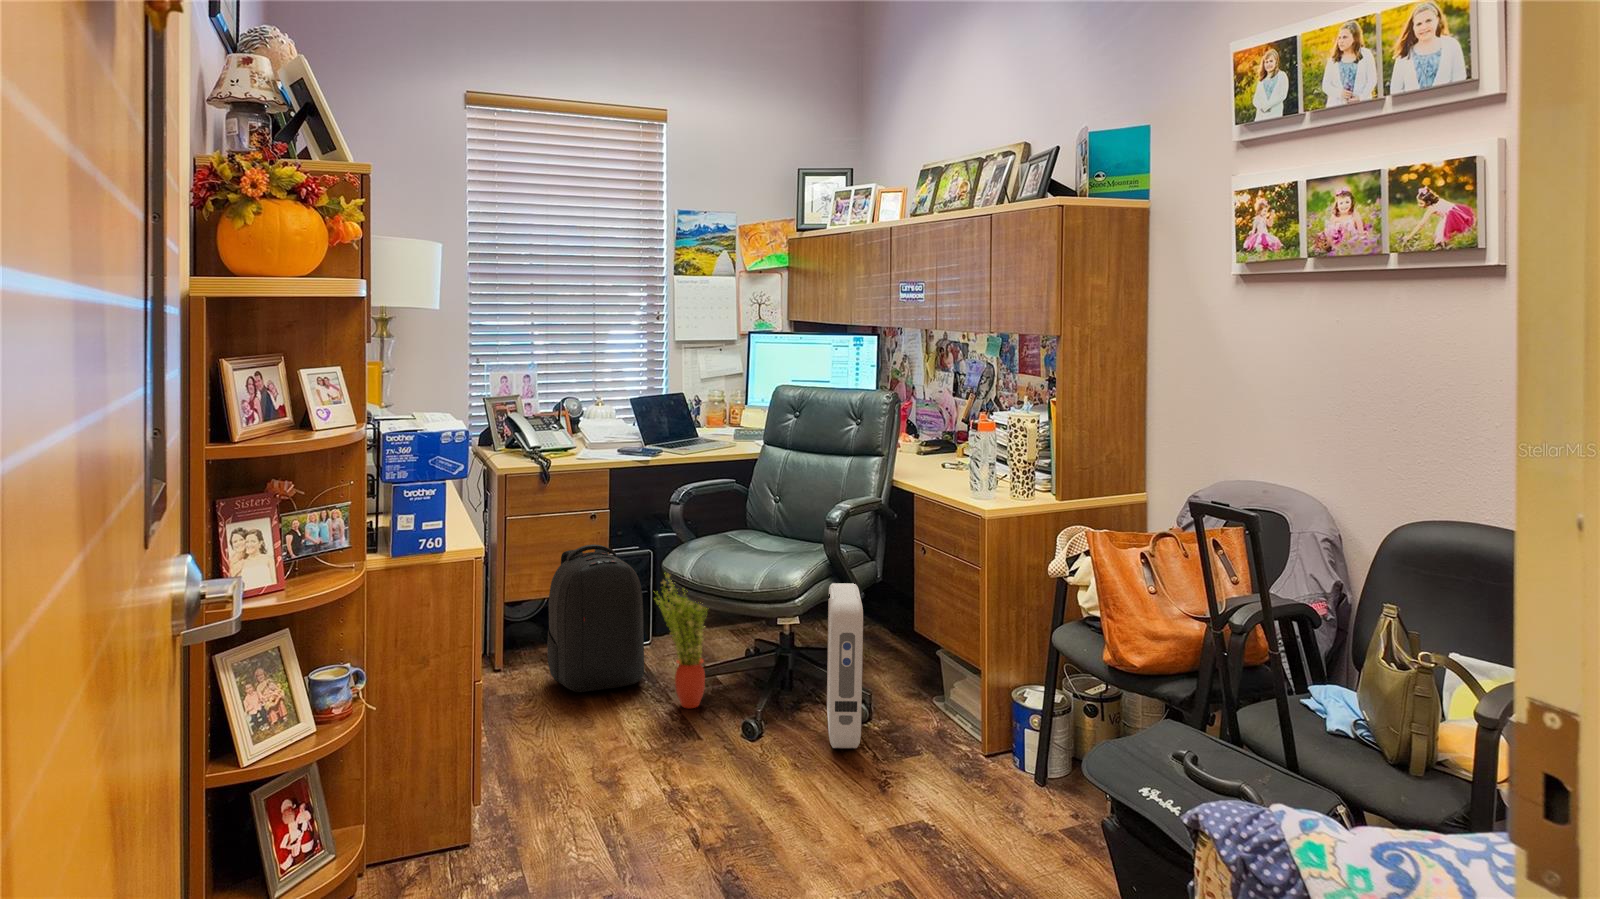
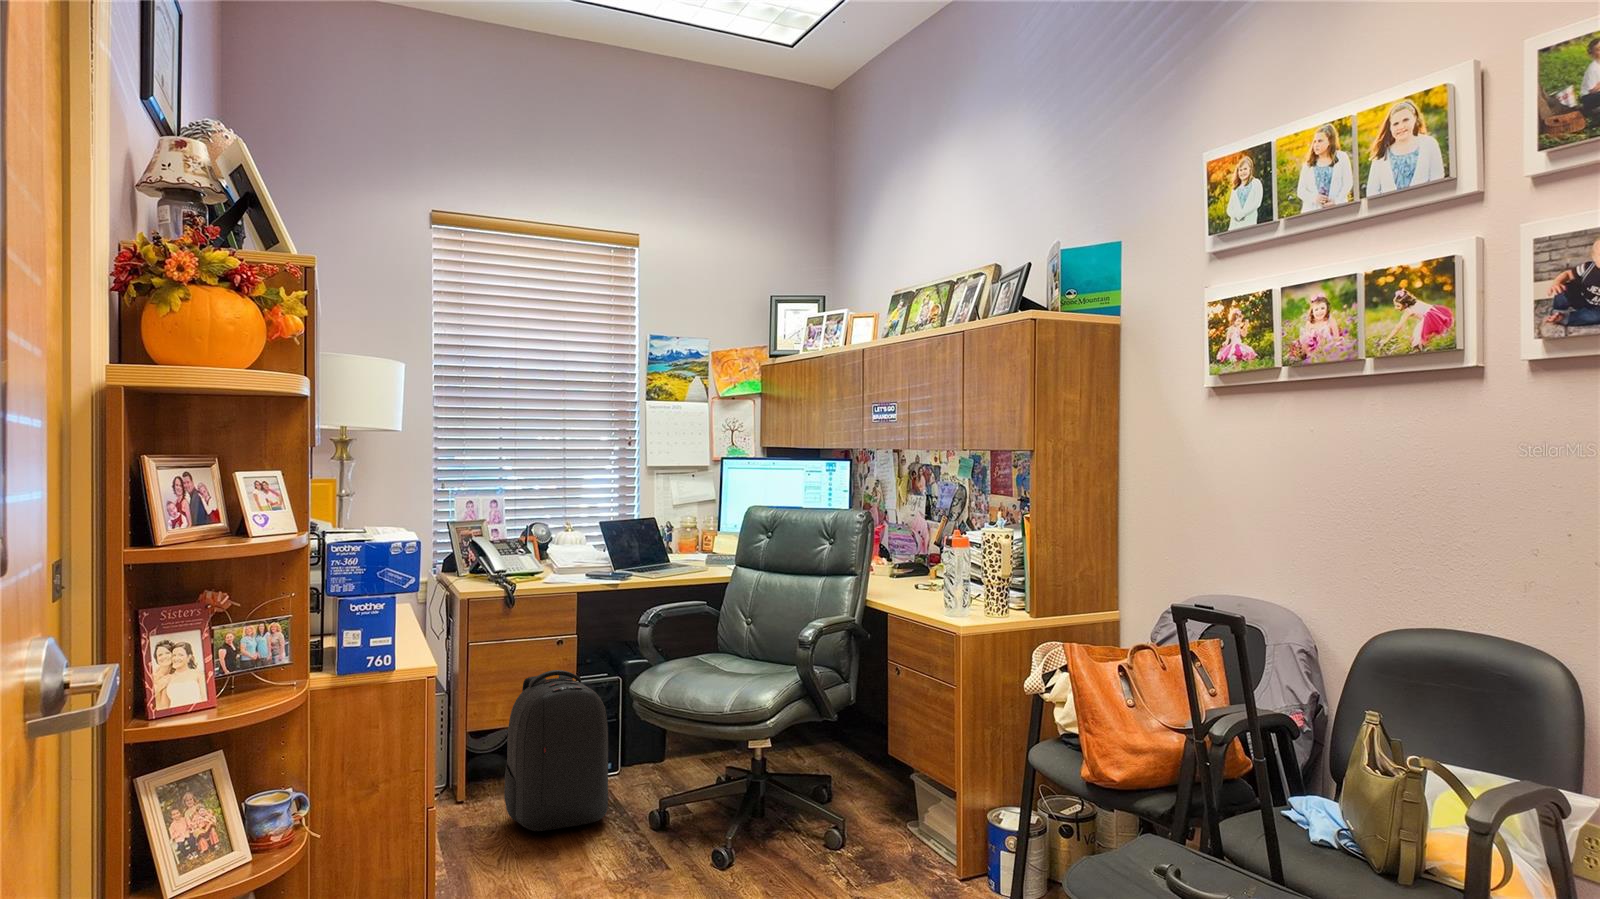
potted plant: present [655,574,707,708] -> none [619,696,683,848]
air purifier: present [827,583,863,748] -> none [803,708,842,890]

